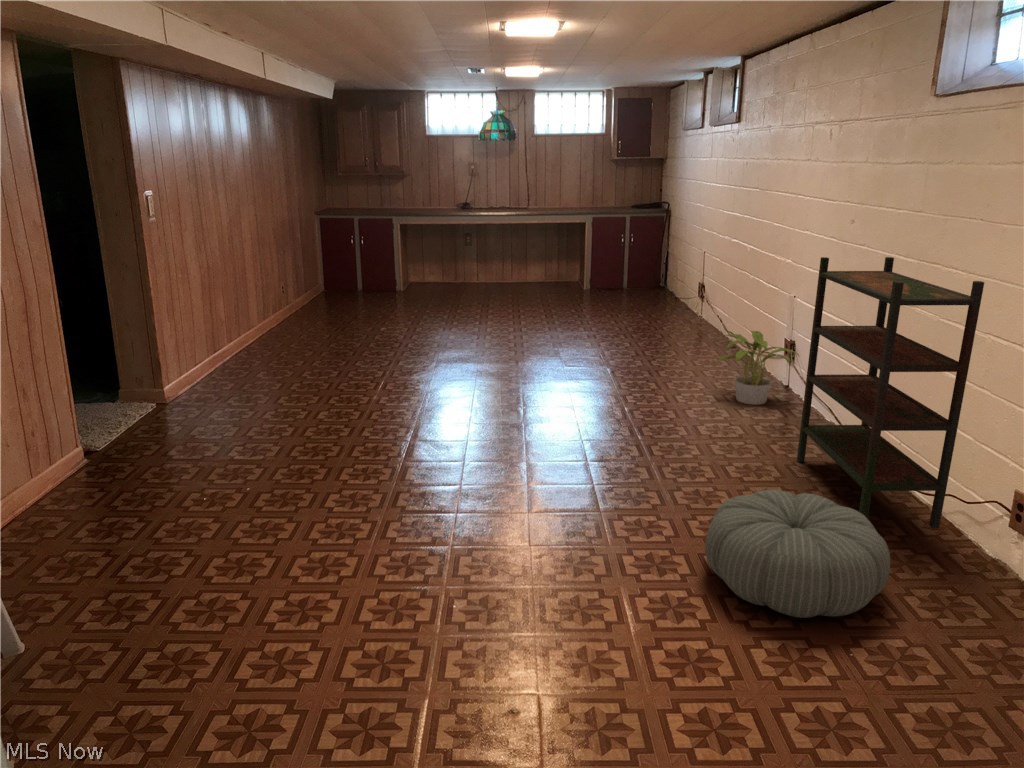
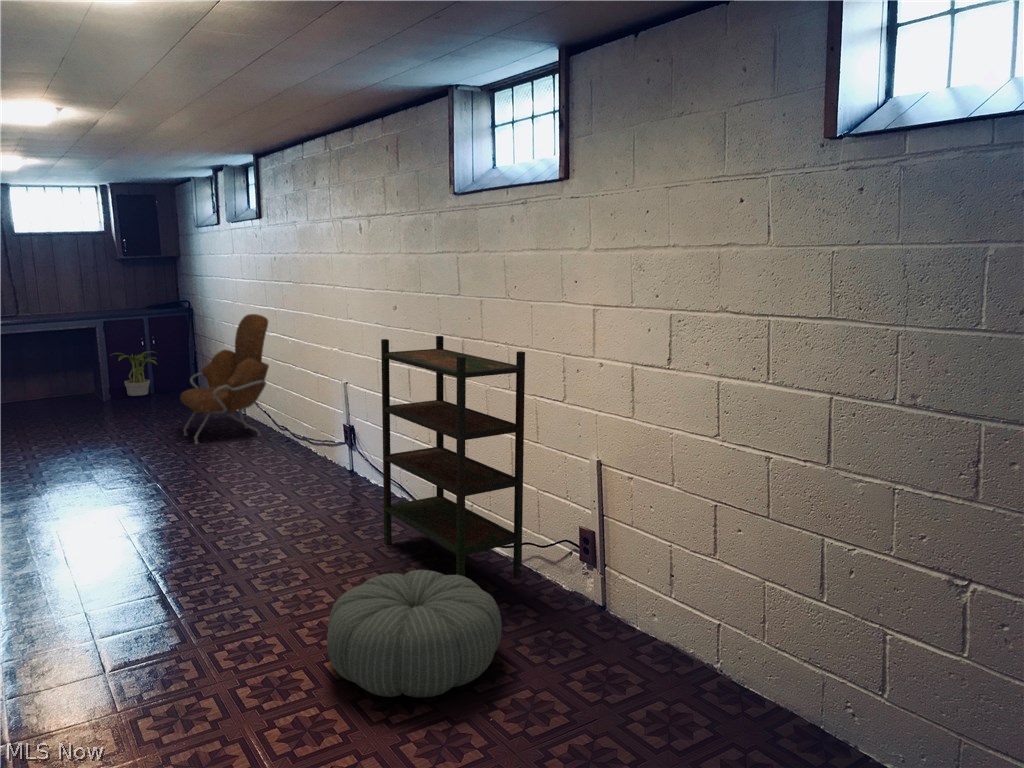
armchair: none [645,225,731,341] -> present [180,314,269,444]
potted plant: present [715,331,797,405] -> present [111,351,157,396]

